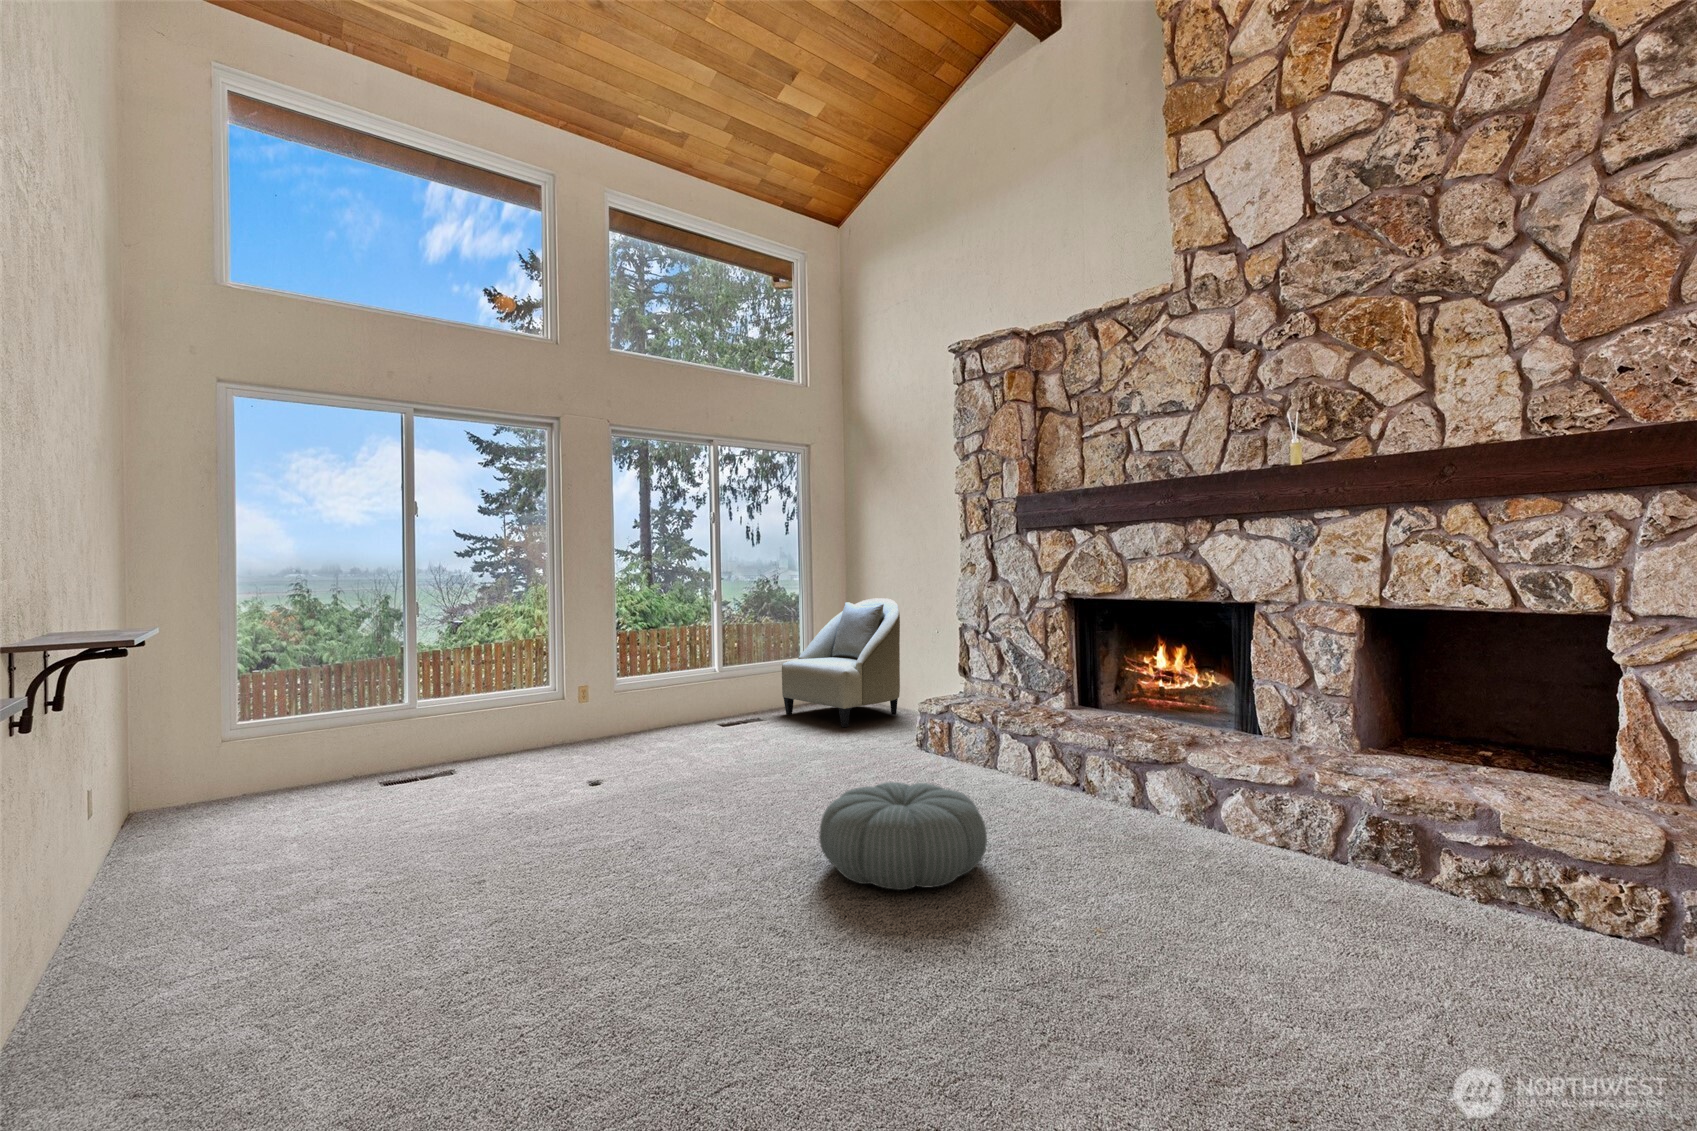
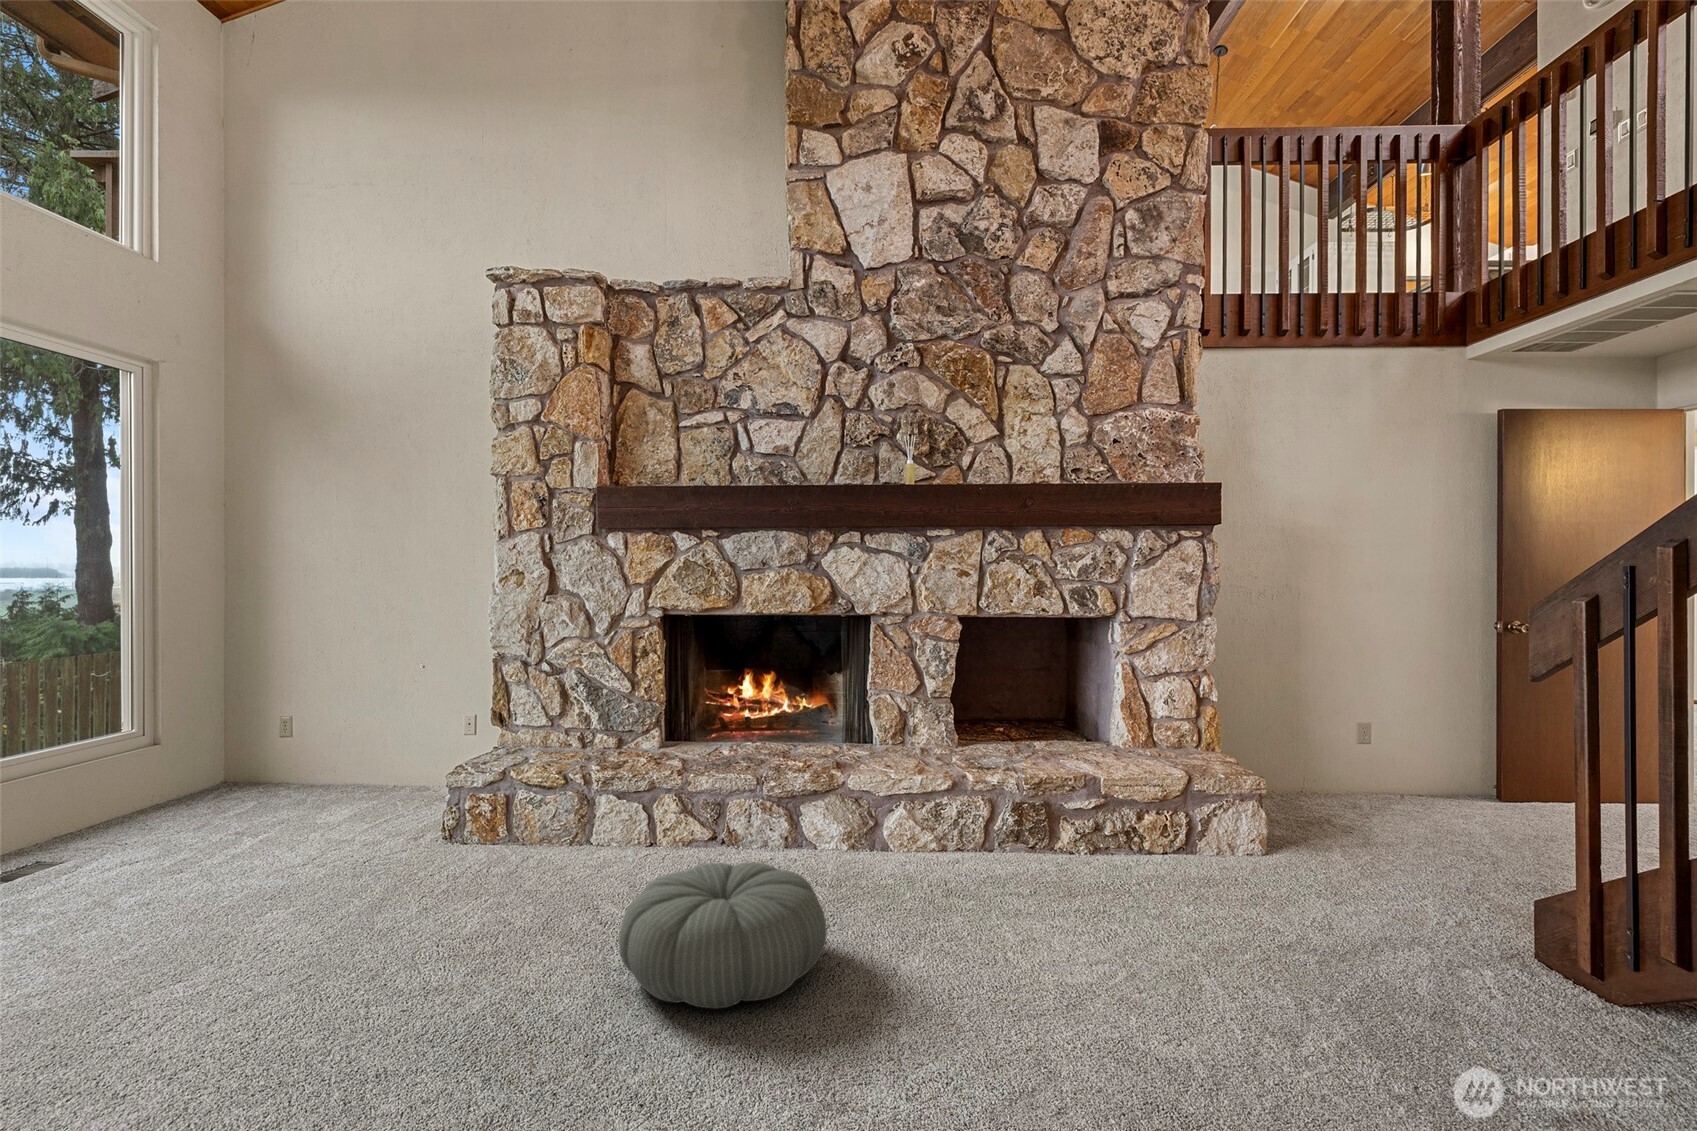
armchair: present [782,598,900,727] -> none [123,623,348,832]

